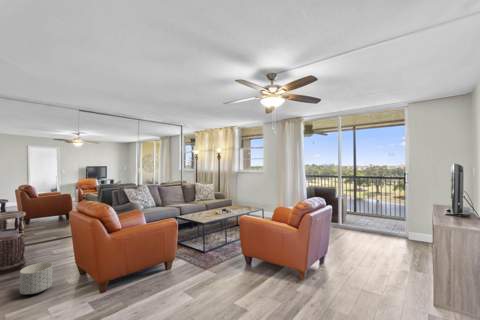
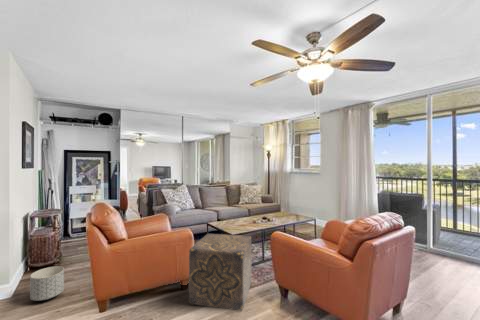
ottoman: none [178,222,222,278] -> present [189,234,251,310]

